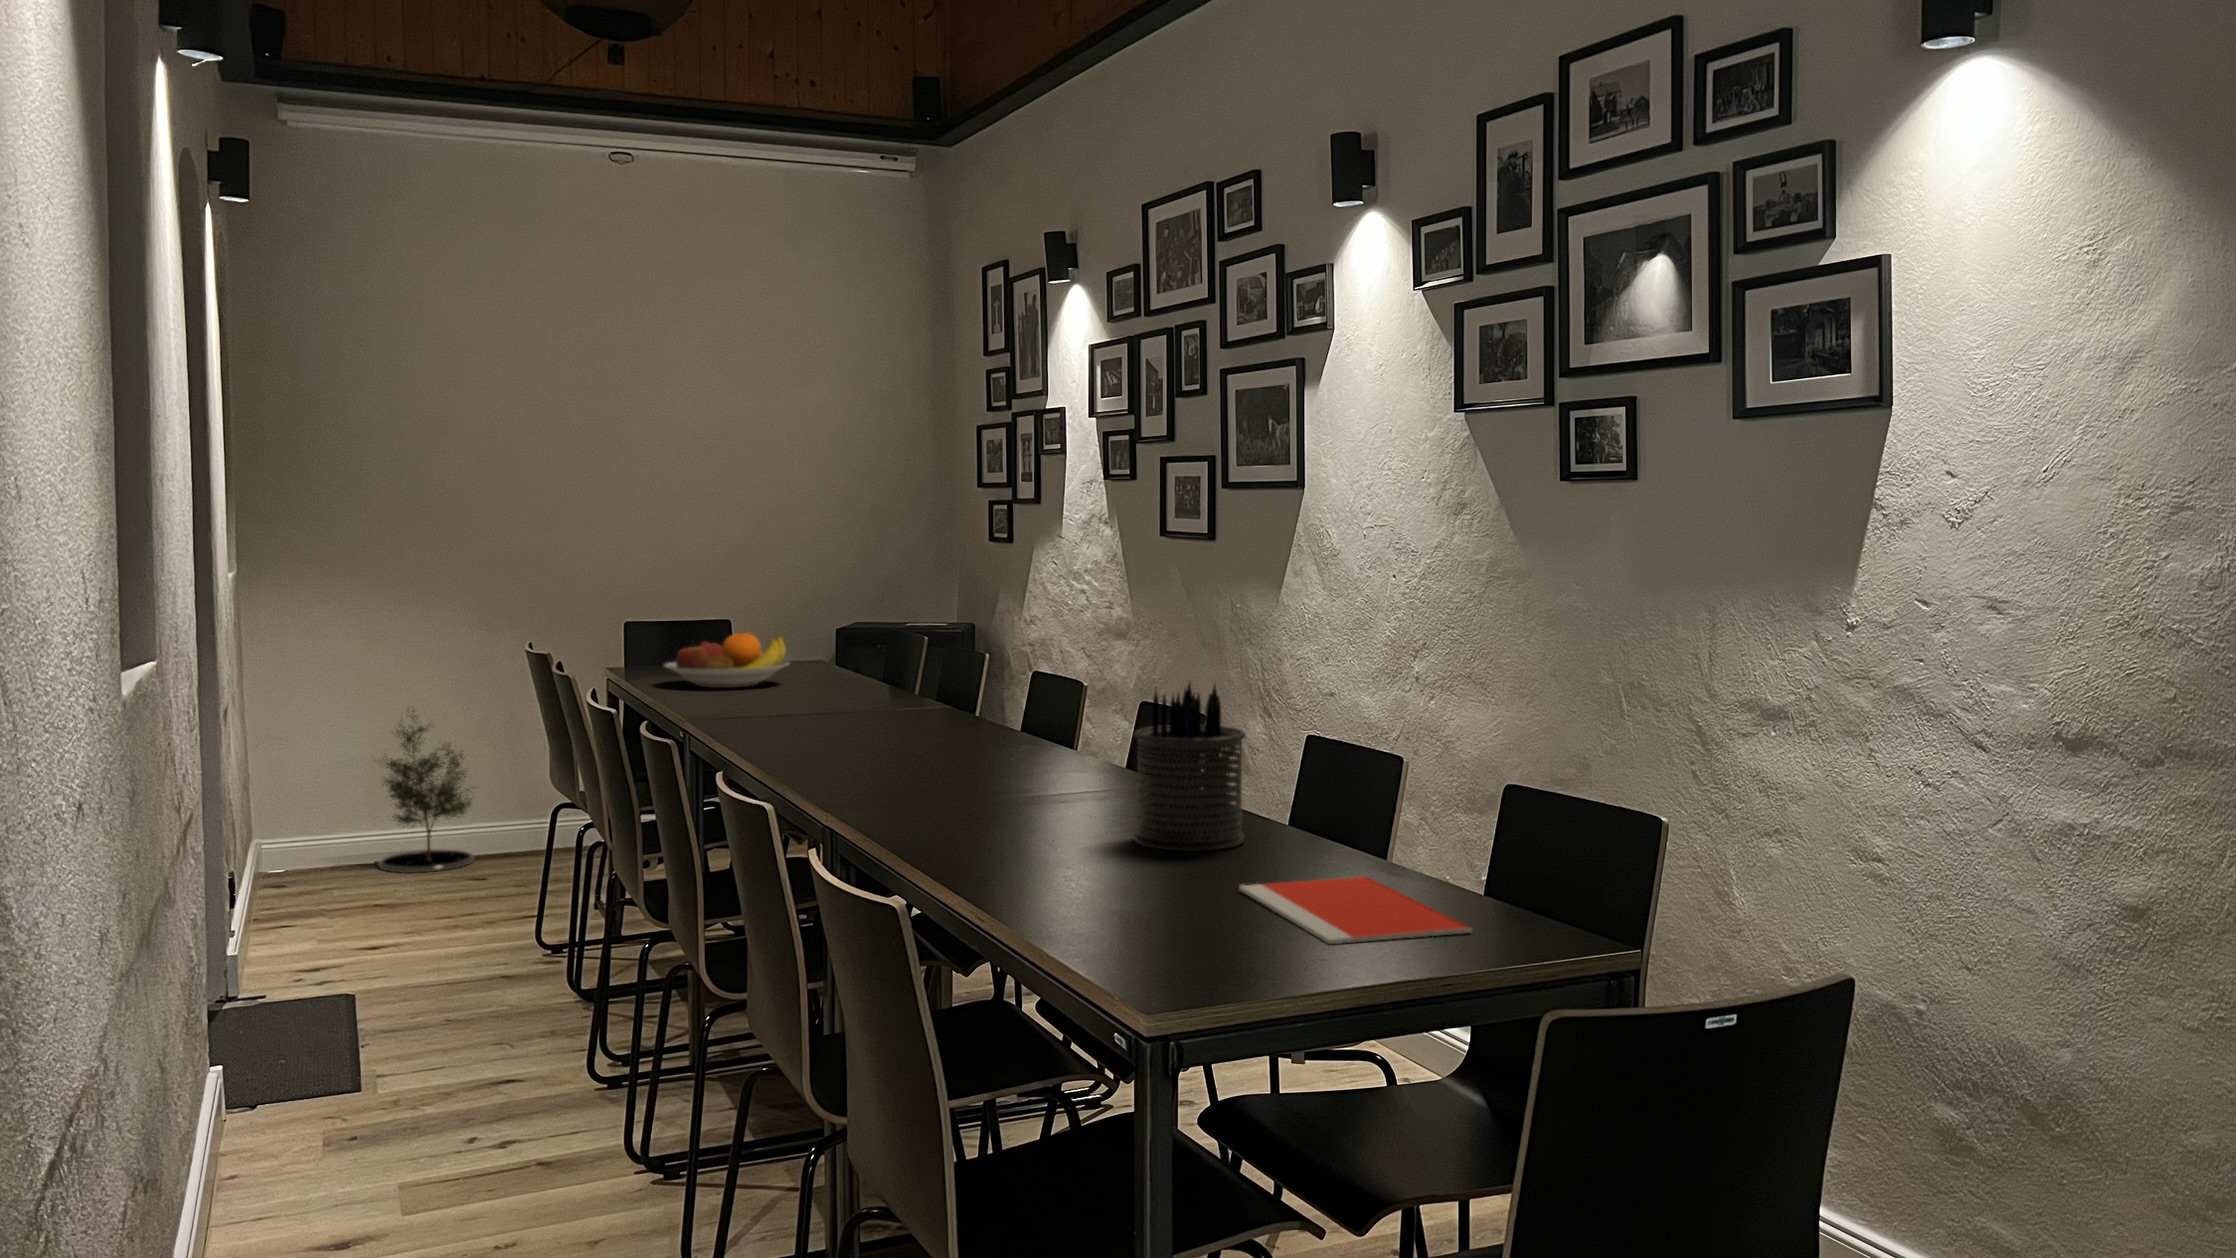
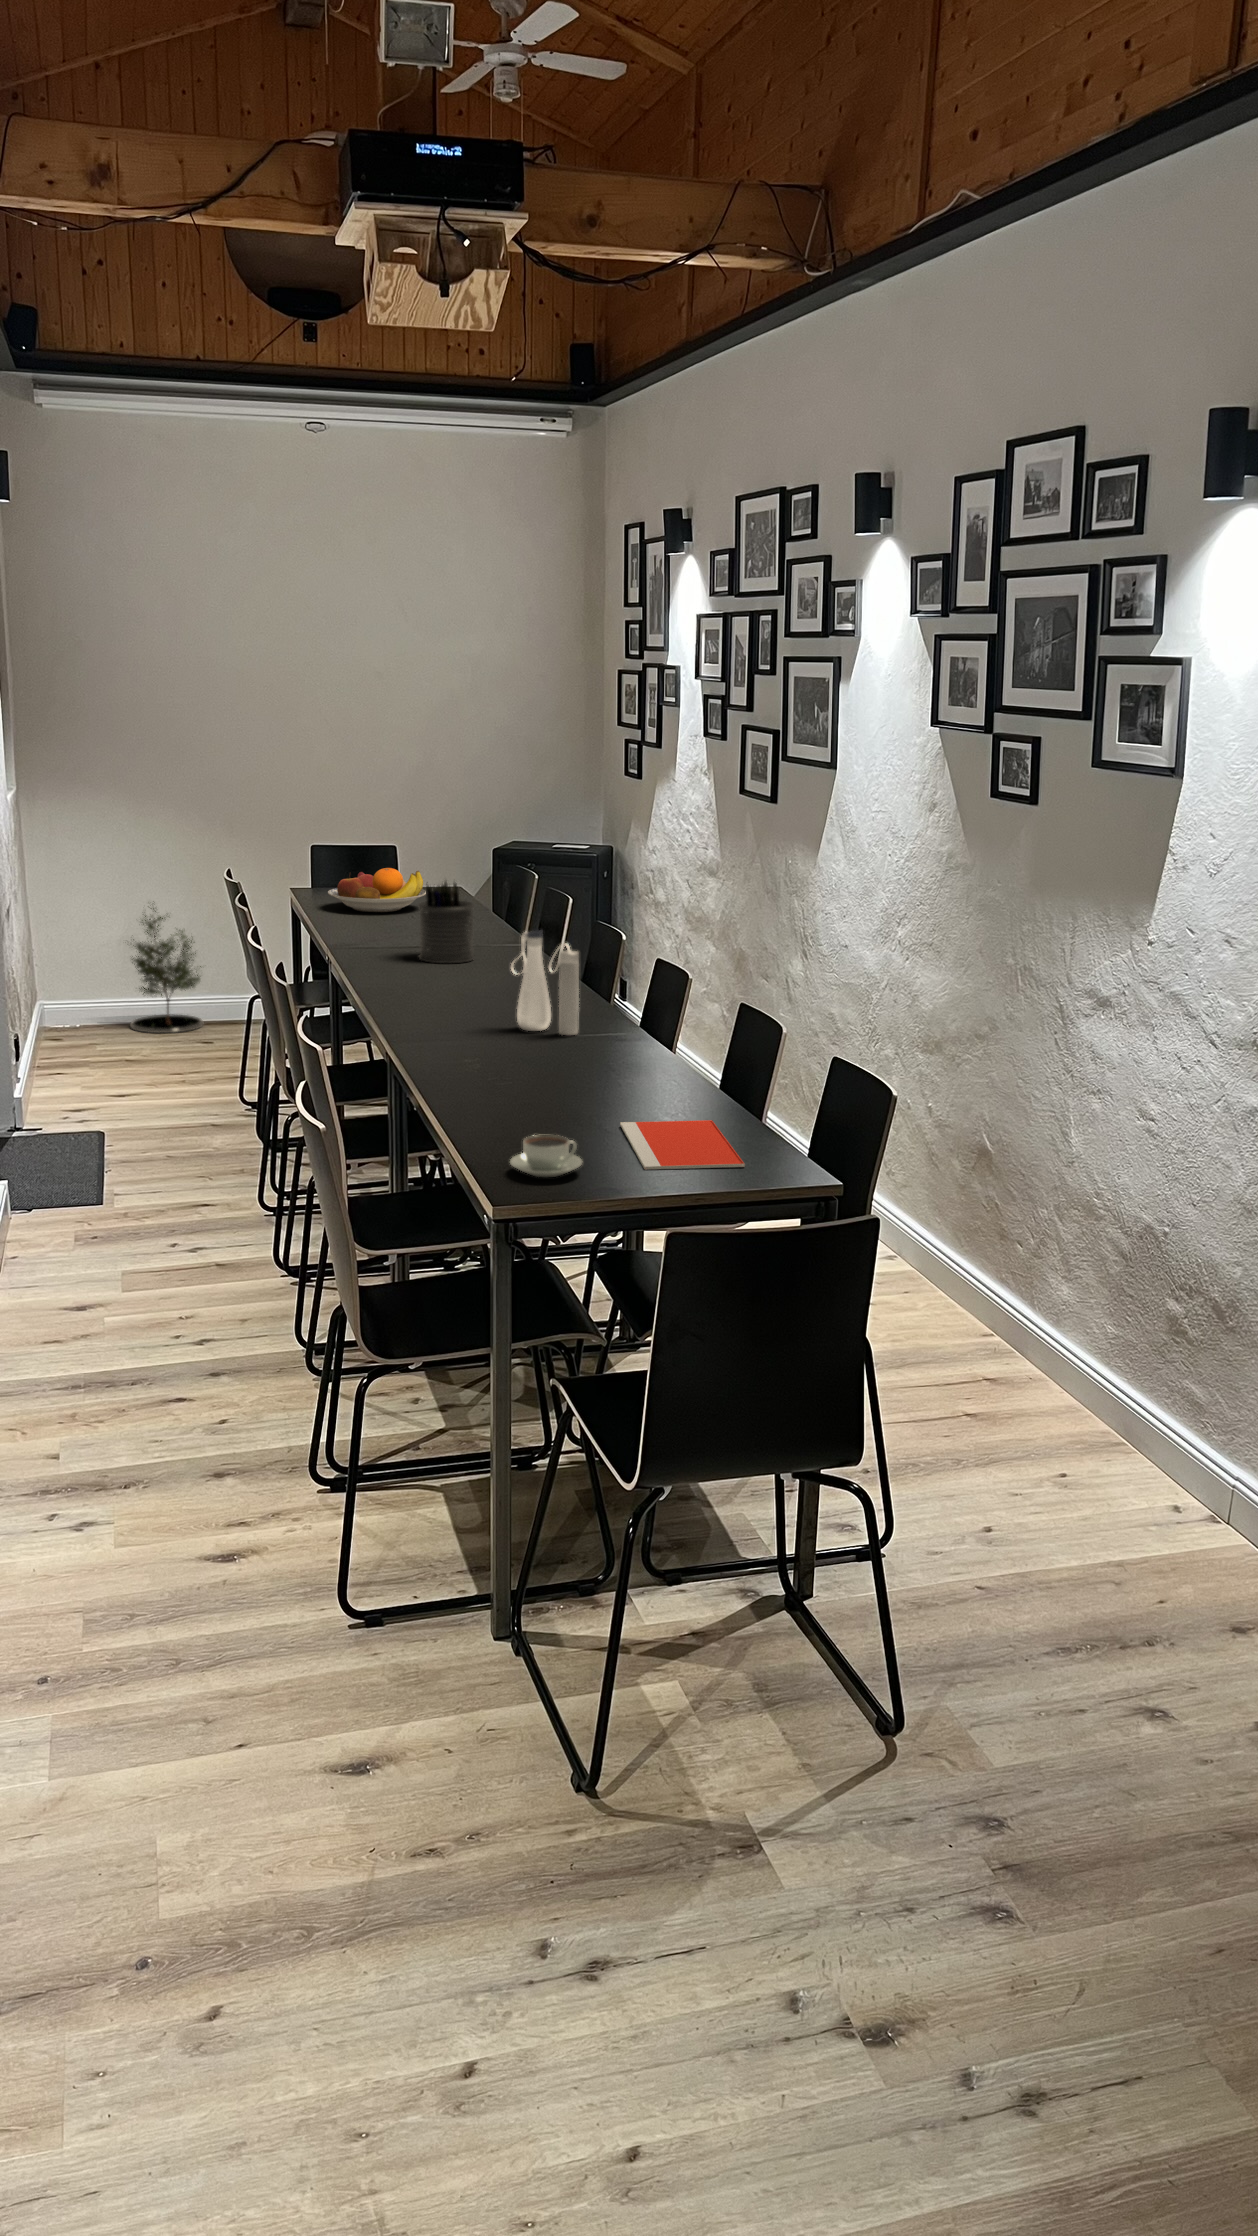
water bottle: none [984,651,1084,794] -> present [510,930,579,1035]
pen holder: present [1133,684,1246,851] -> present [418,882,475,963]
coffee cup: none [1128,896,1243,963] -> present [510,1135,582,1177]

